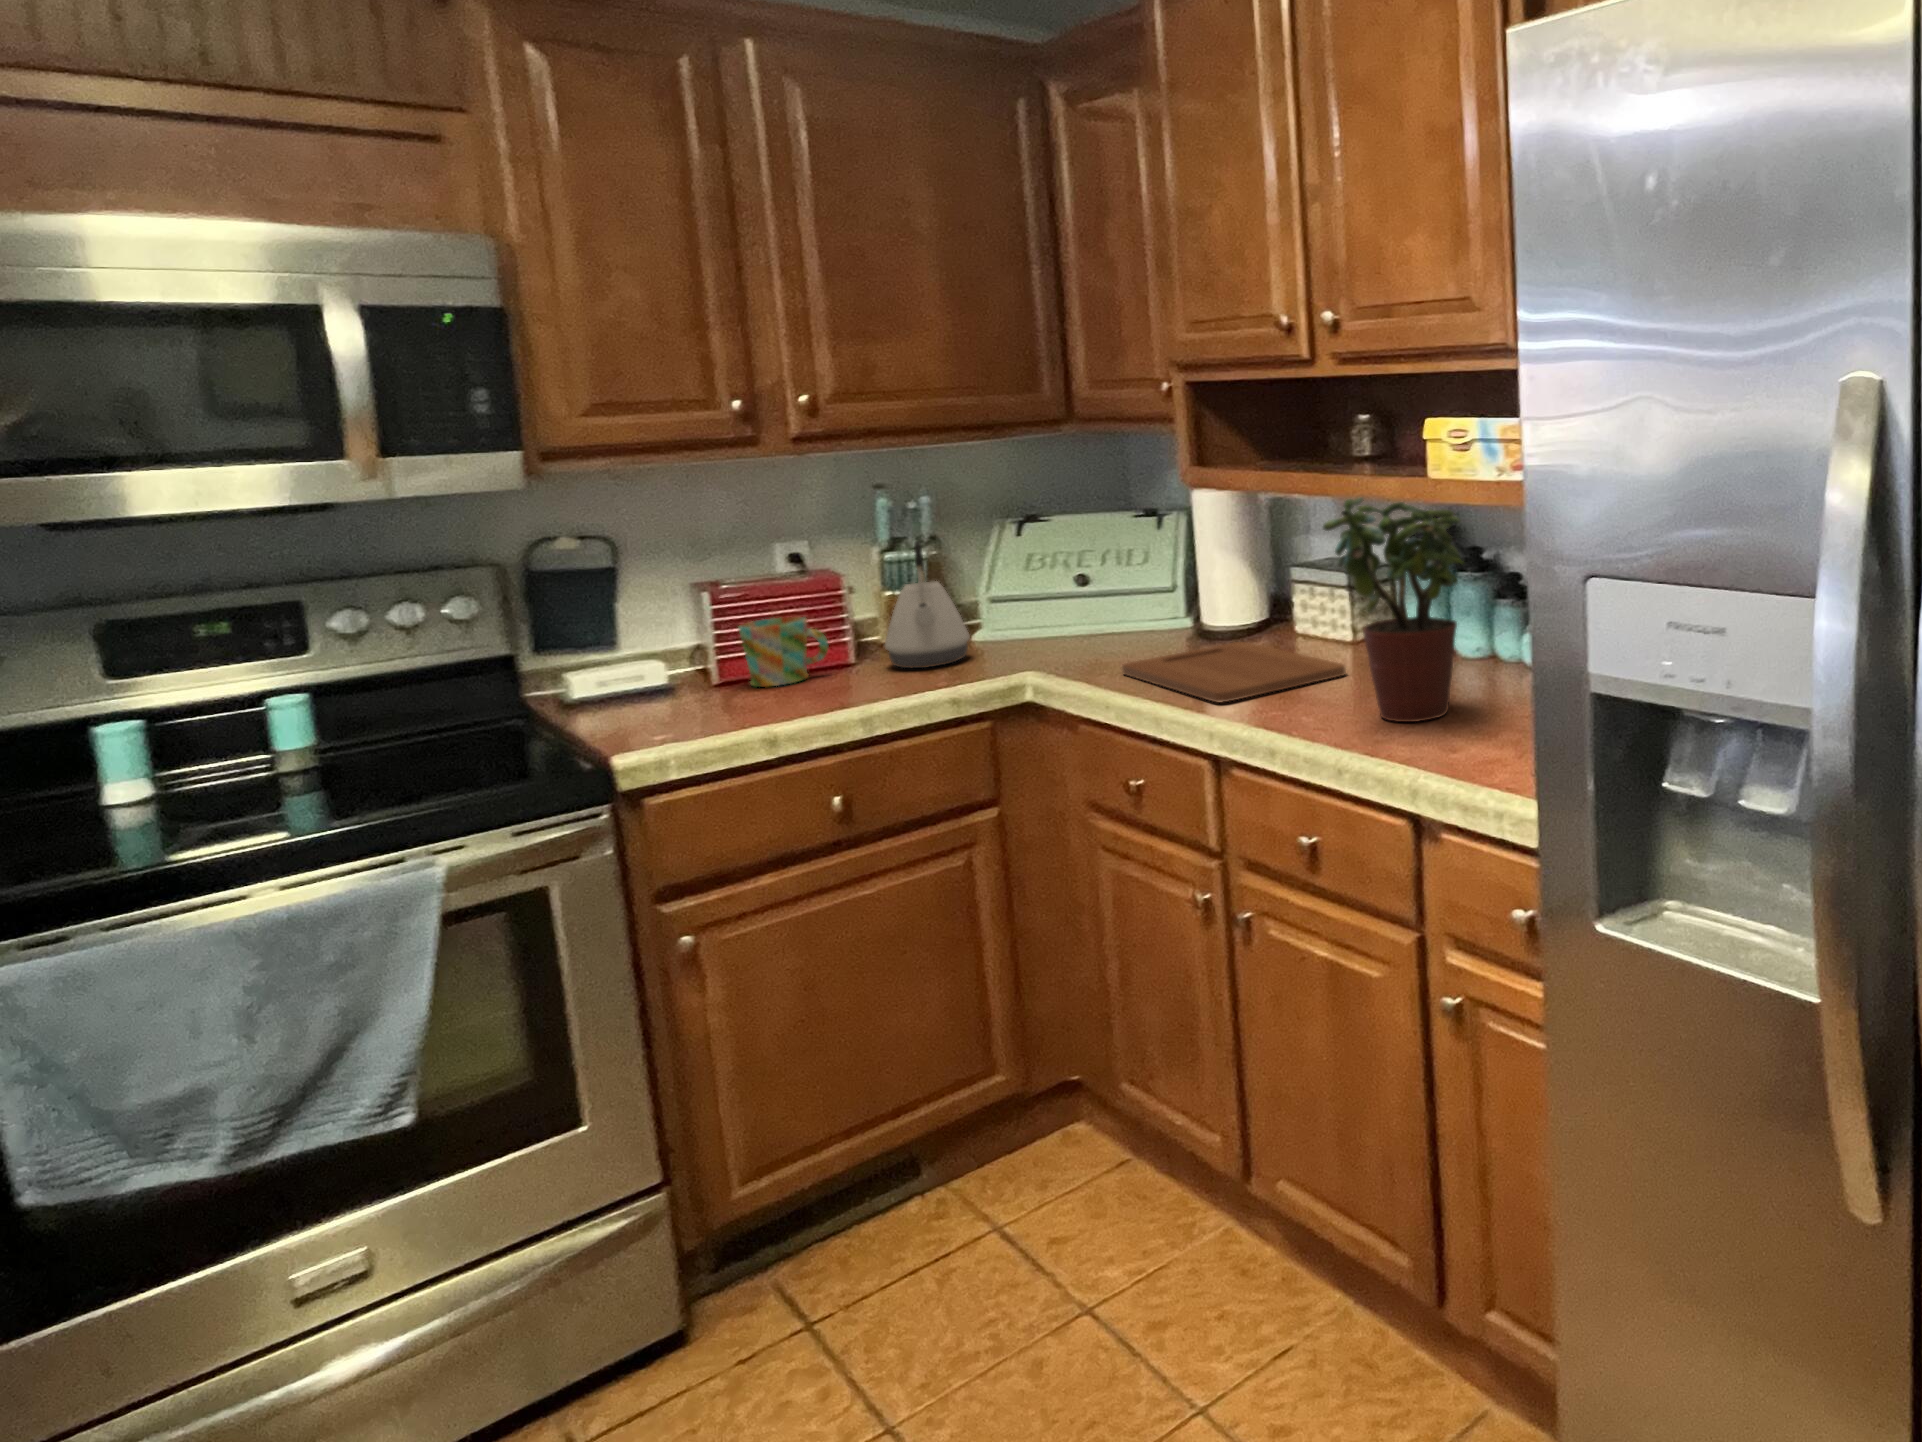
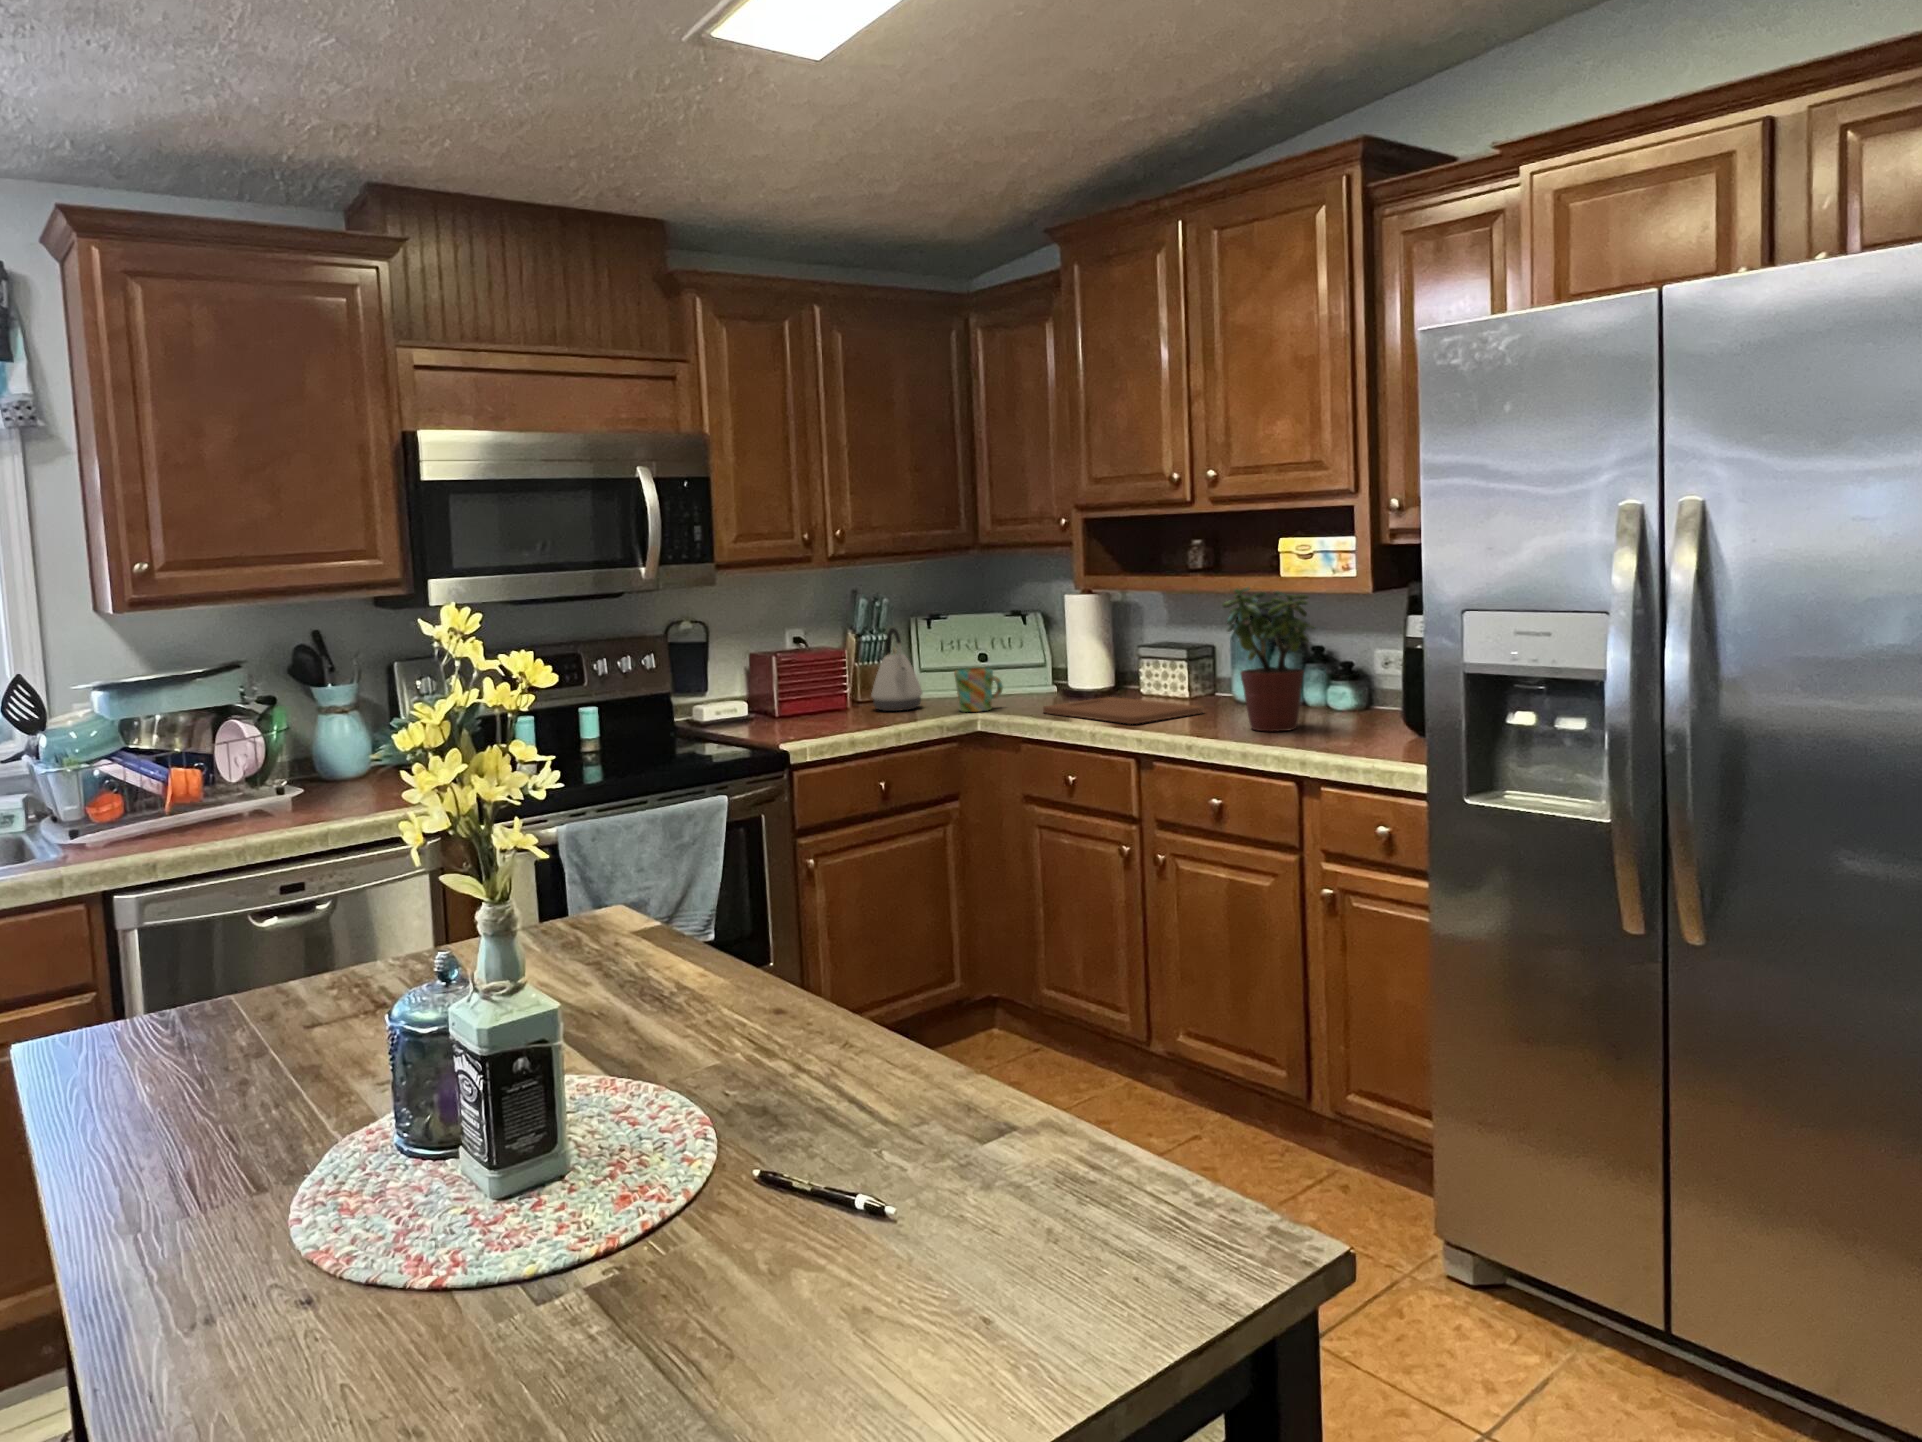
mug: present [739,617,828,687] -> present [954,668,1003,712]

